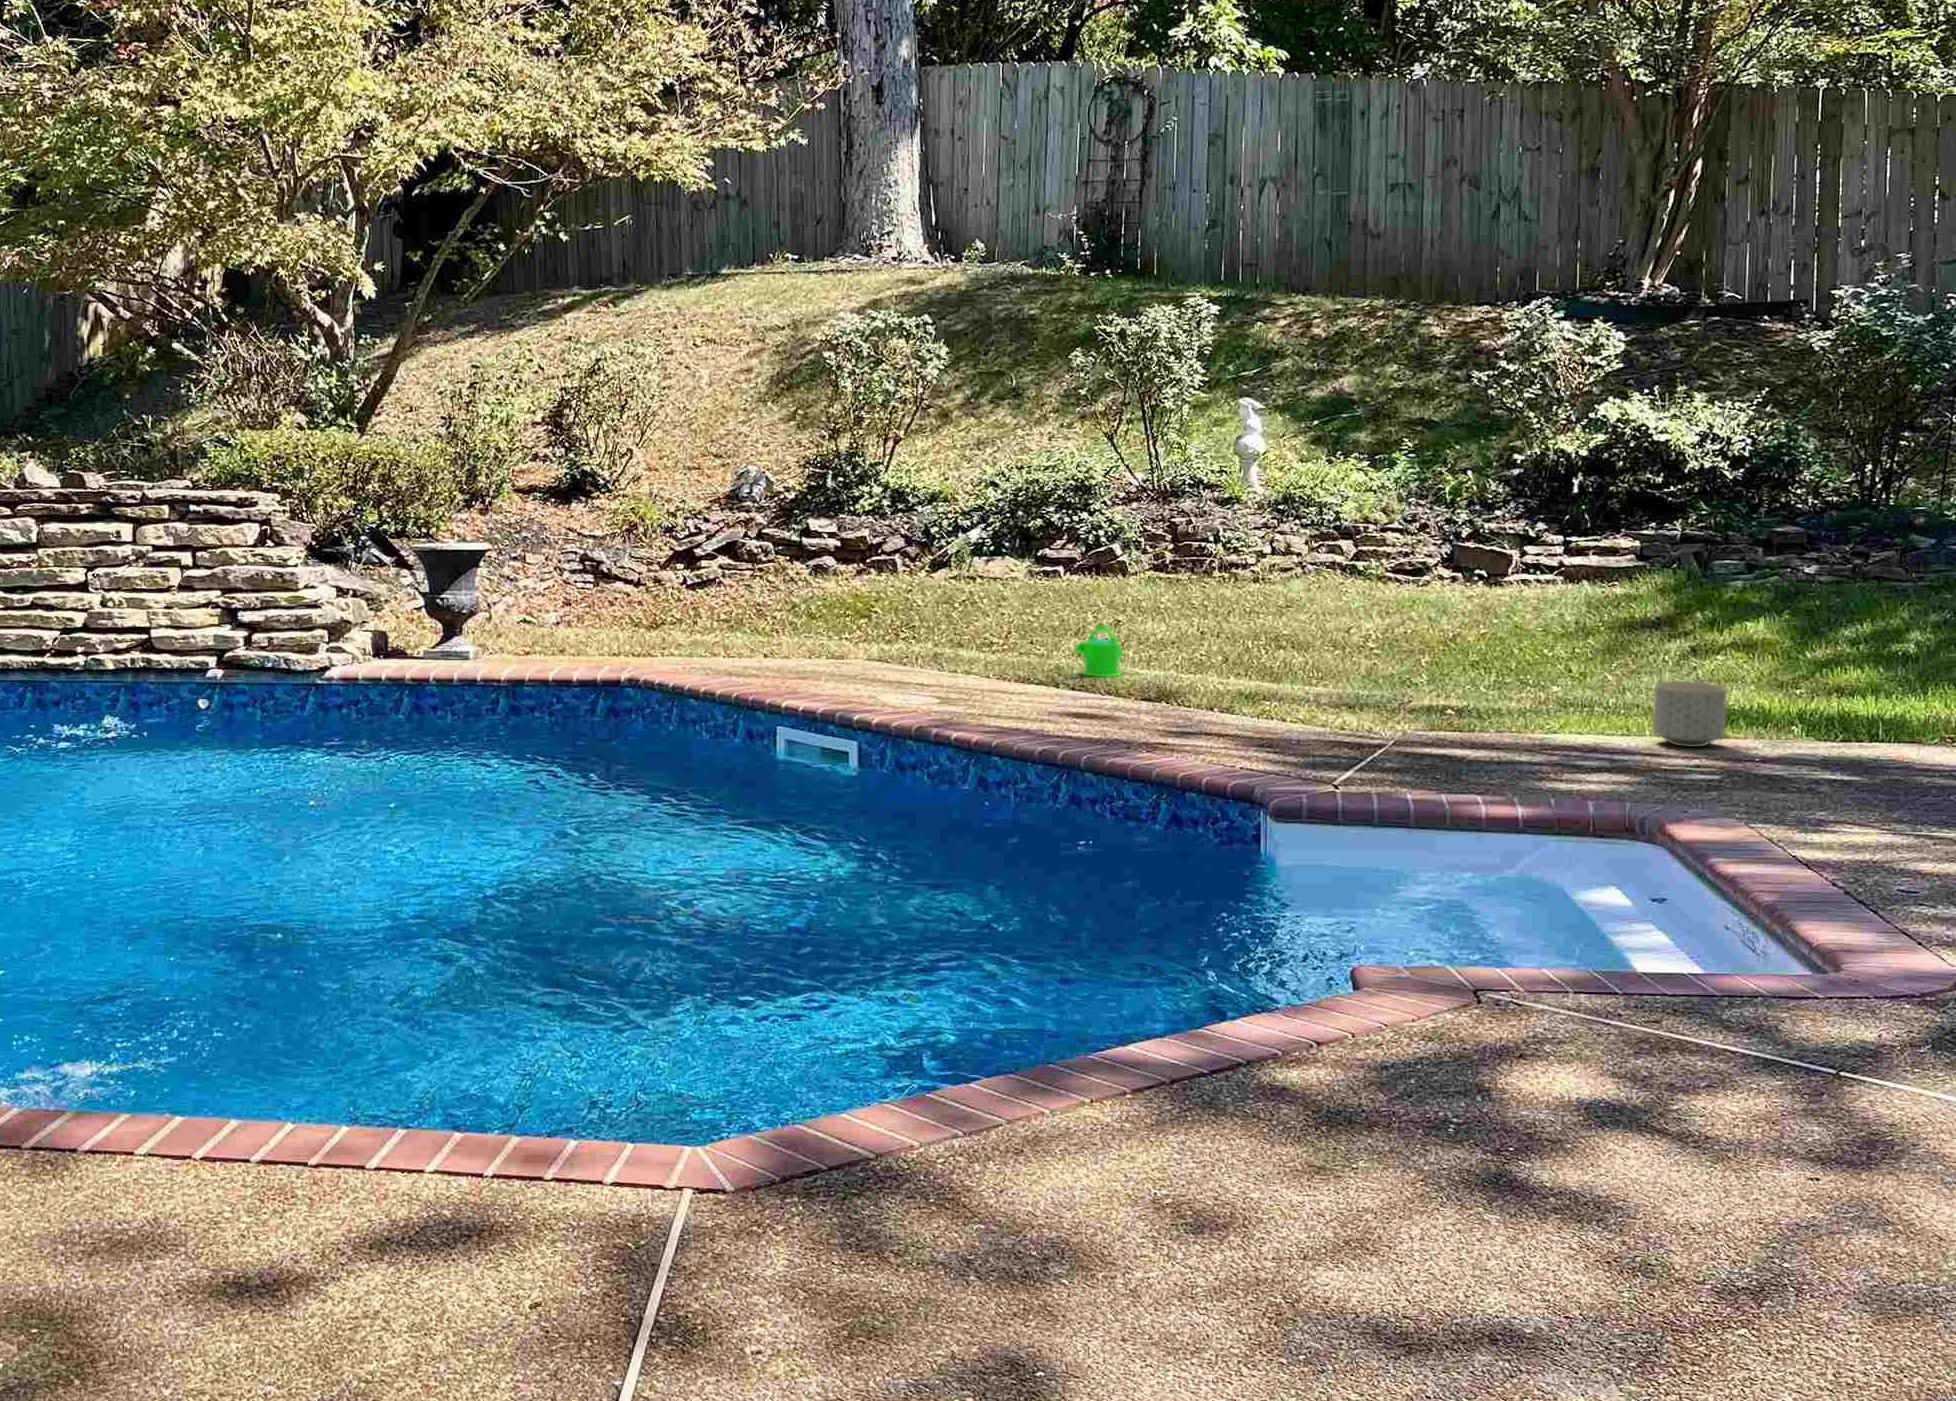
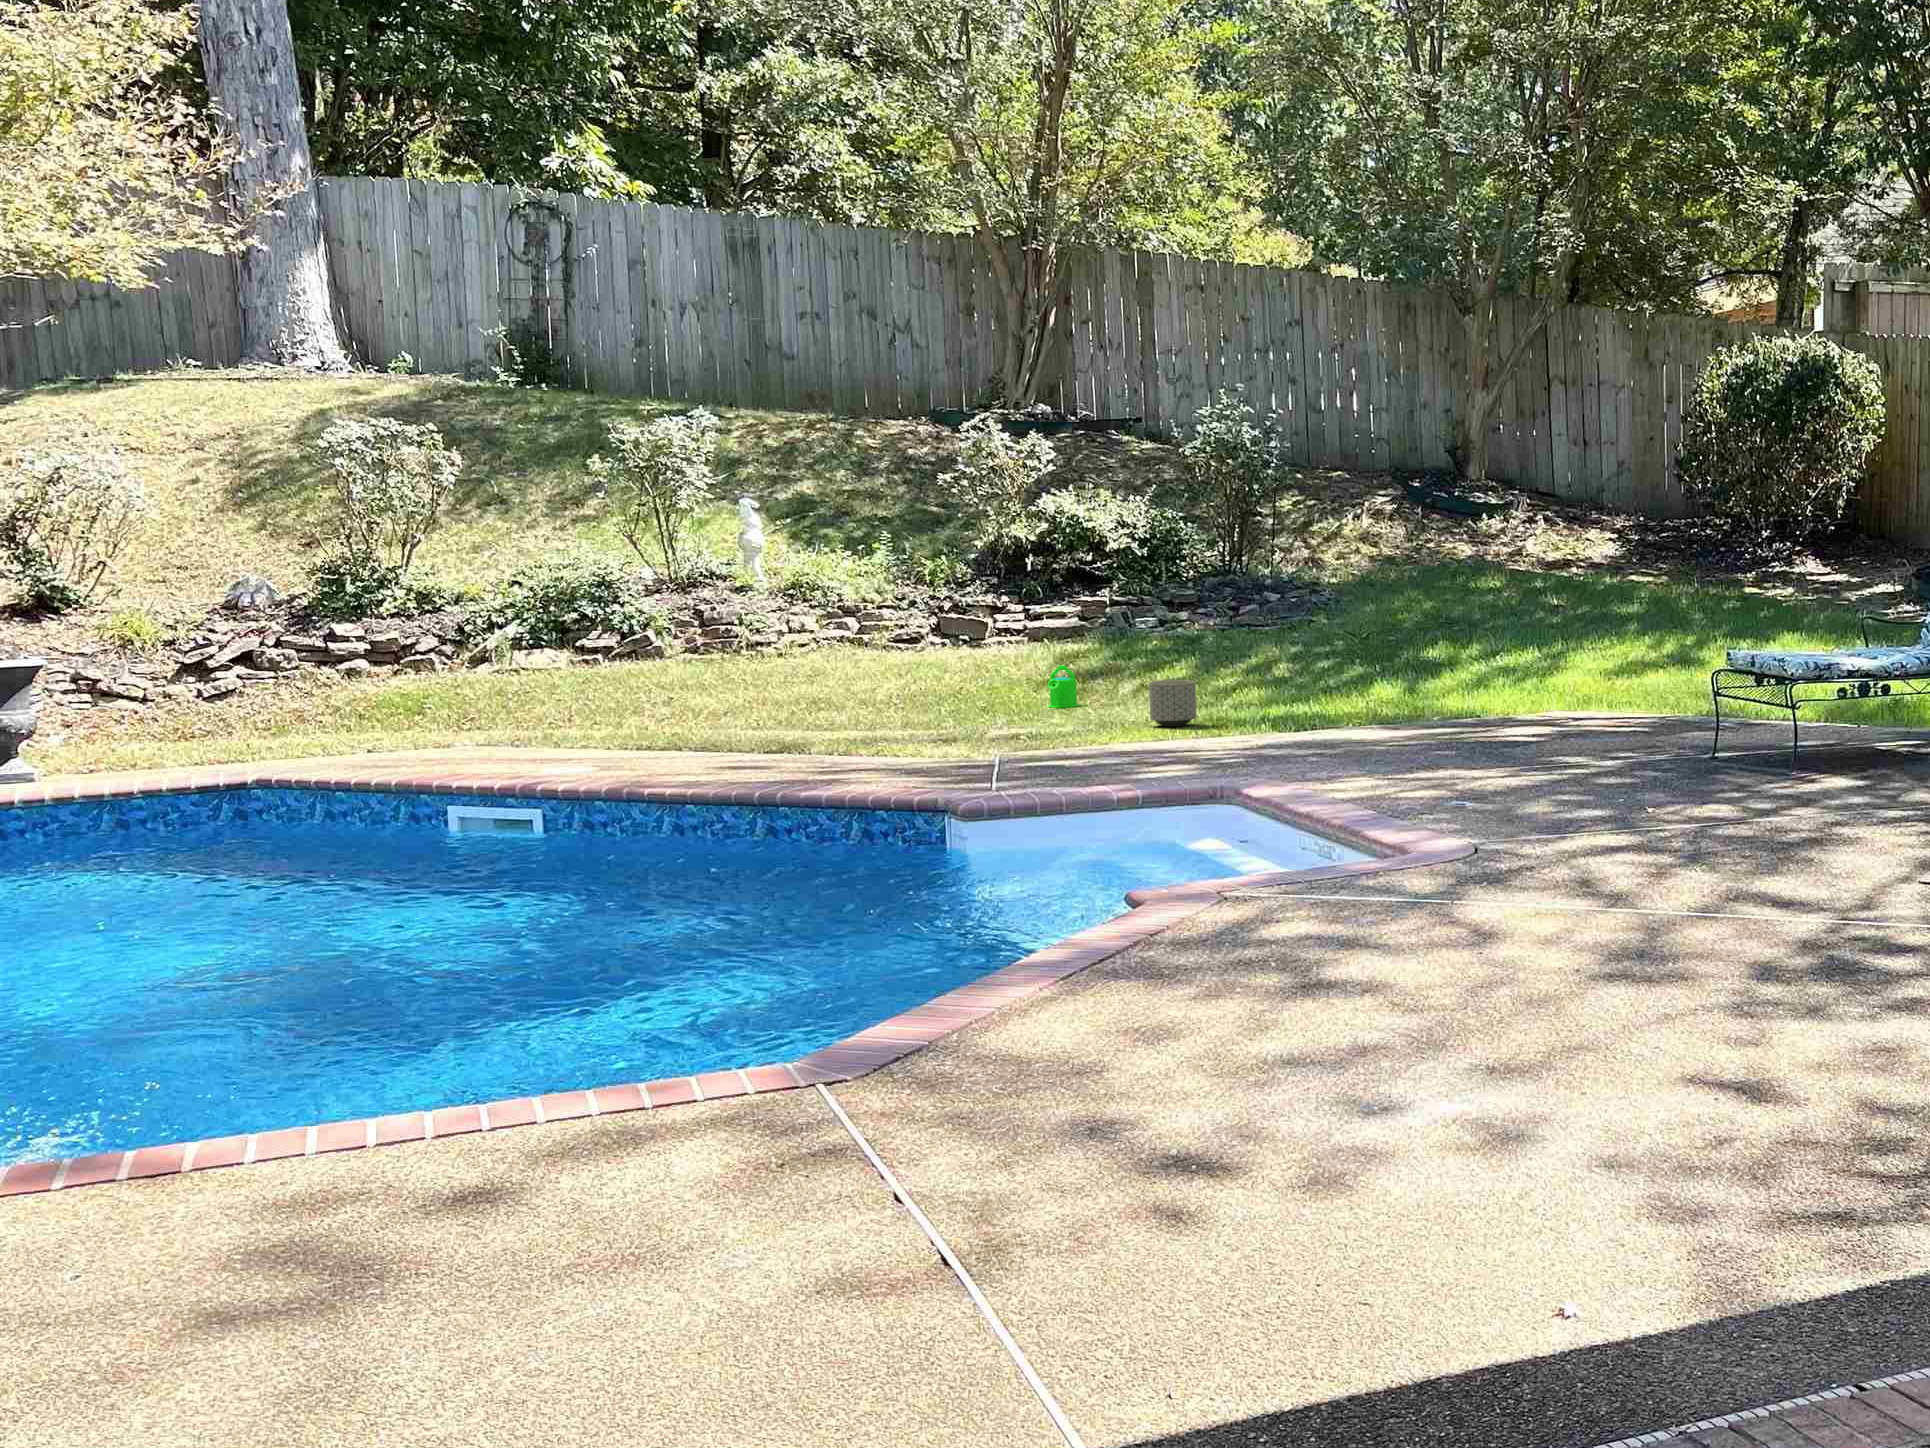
watering can: present [1075,624,1123,677] -> present [1047,665,1079,708]

